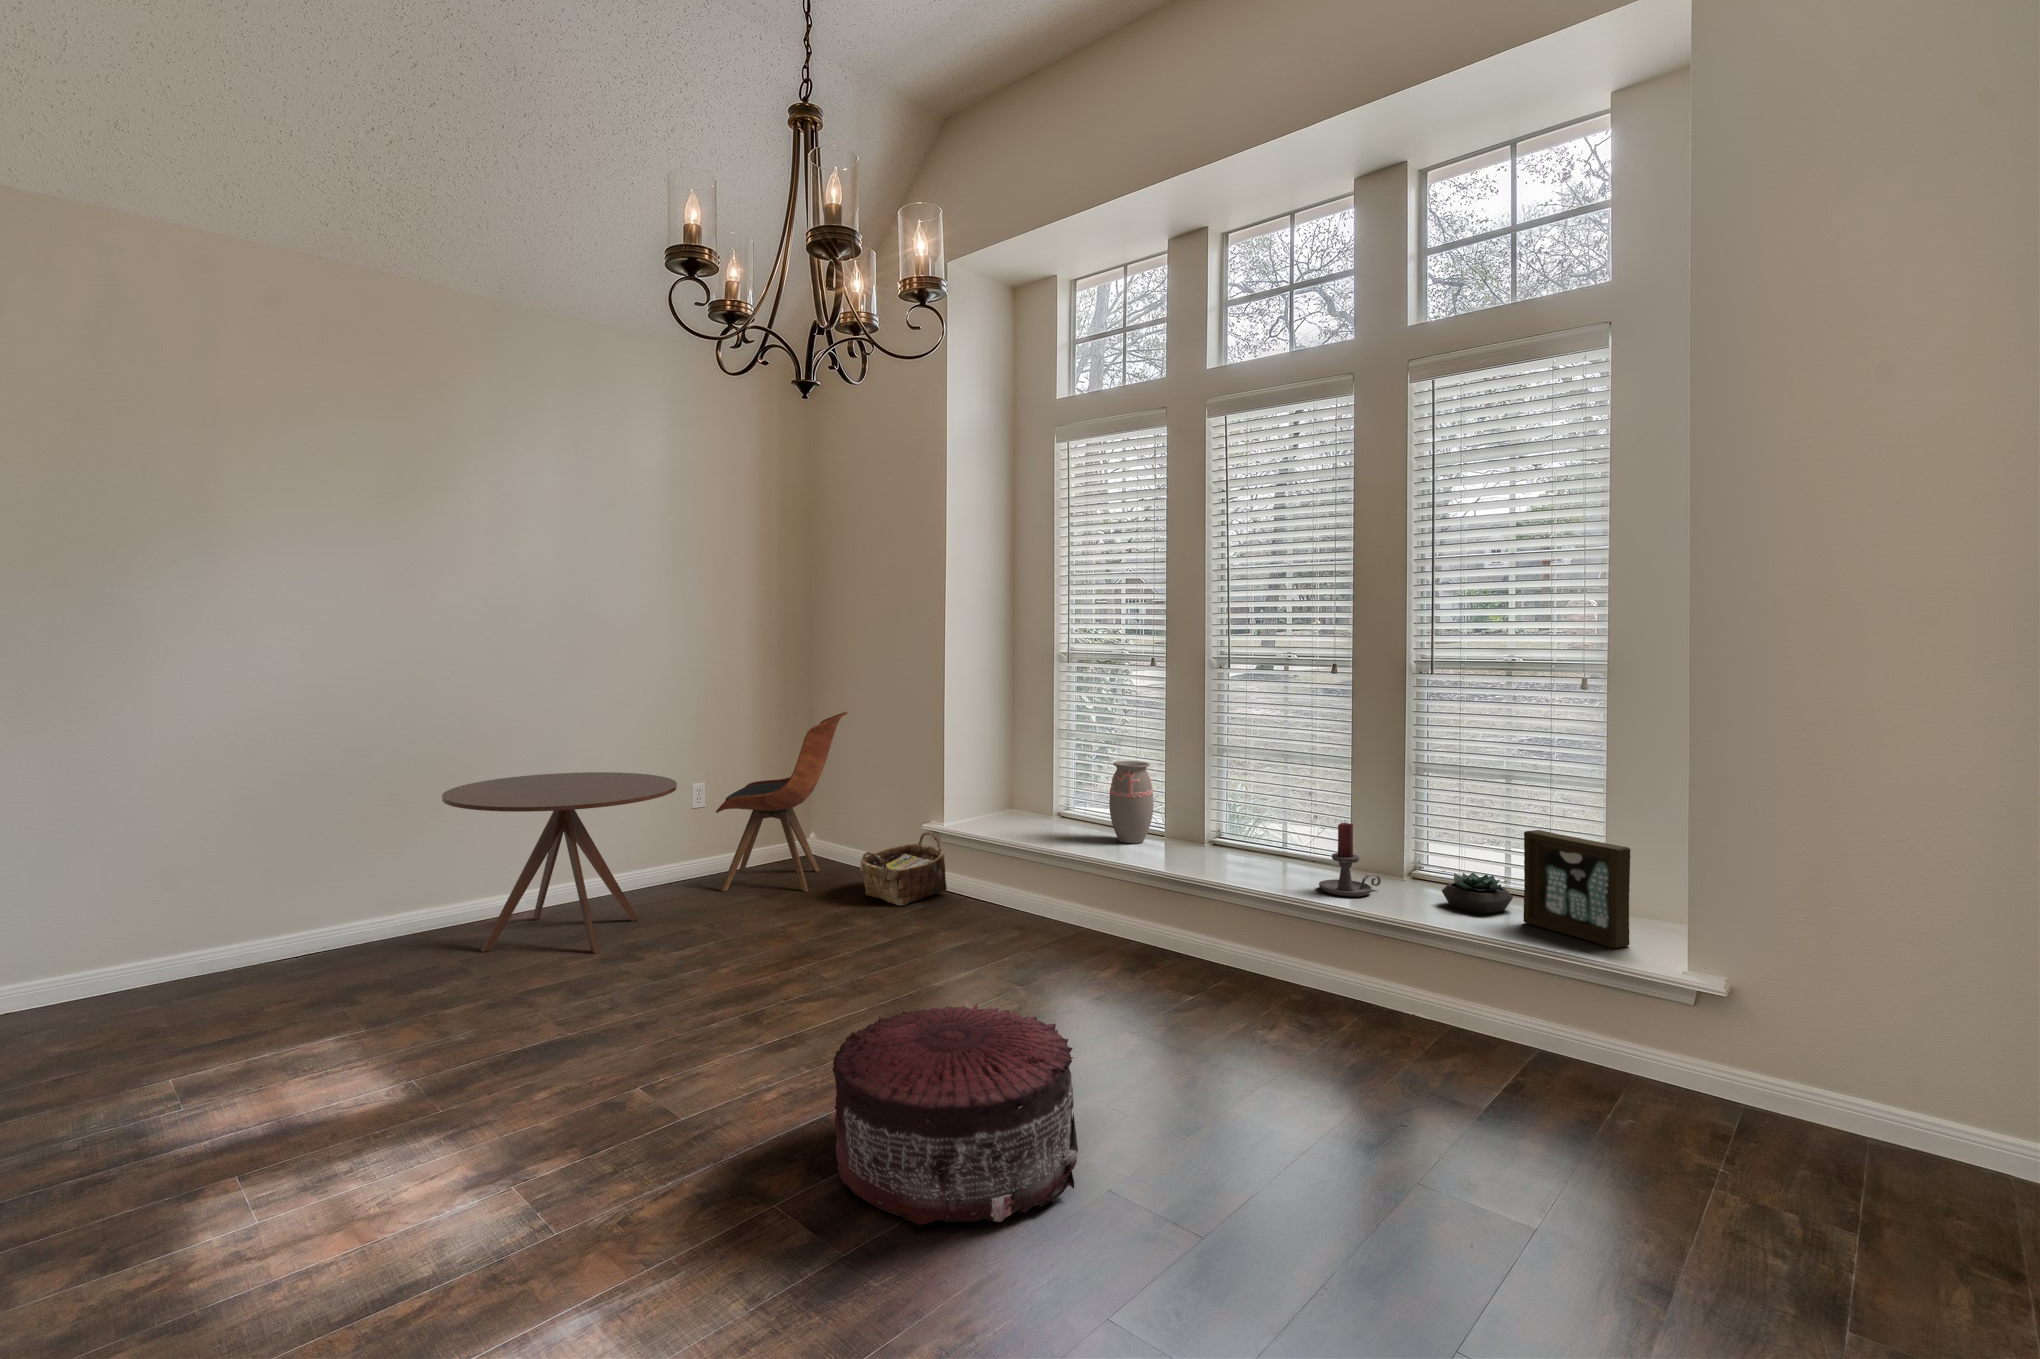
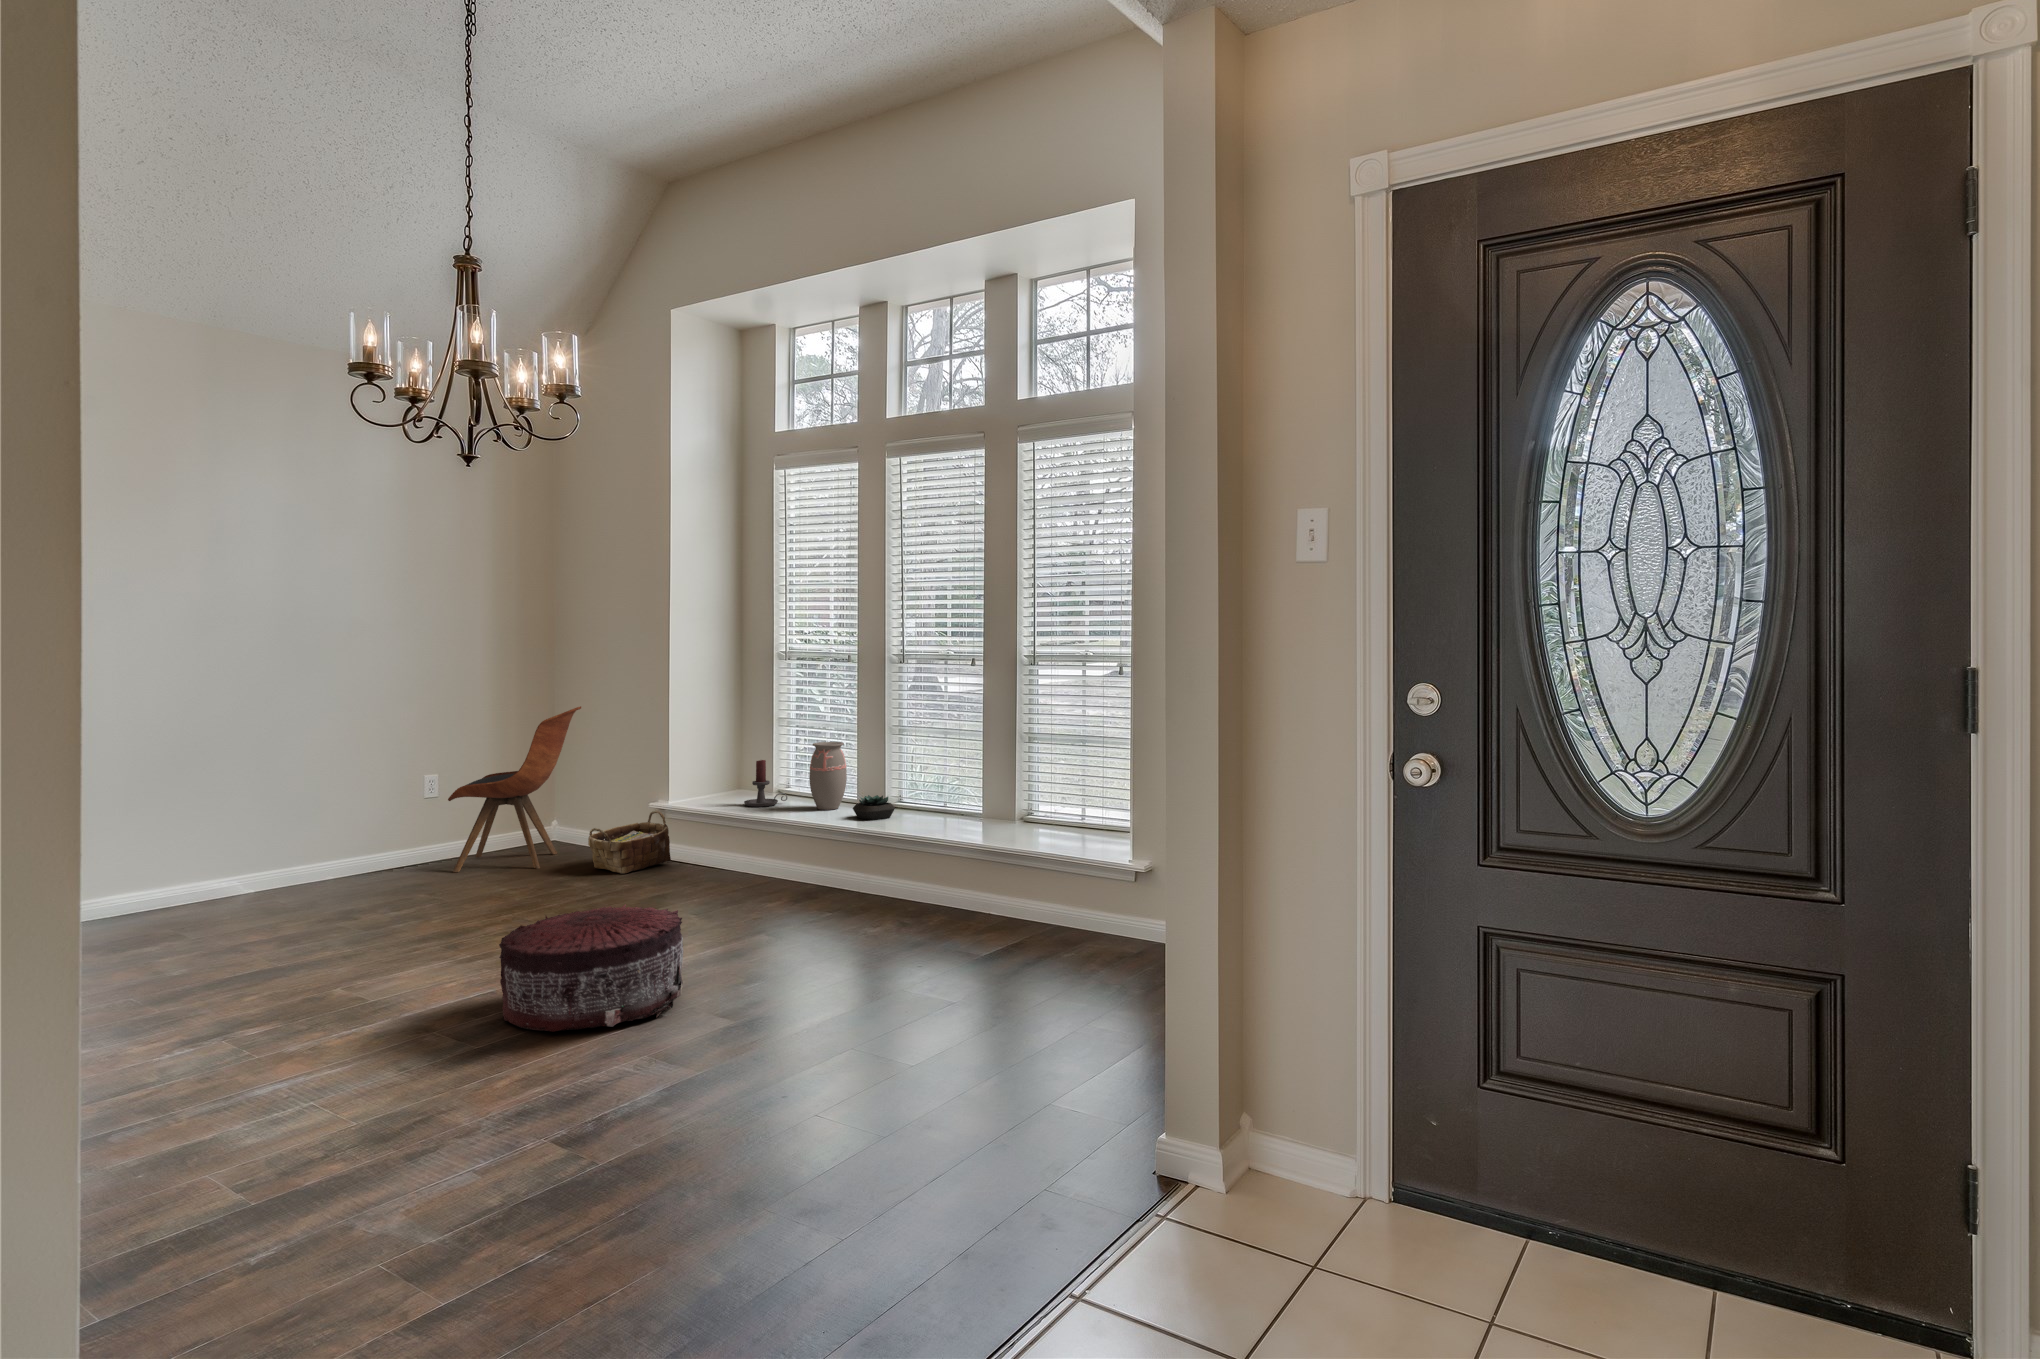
round table: present [442,772,677,954] -> none [160,765,403,925]
candle holder: present [1319,823,1381,897] -> present [744,760,787,807]
picture frame: present [1523,830,1630,948] -> none [1067,775,1120,851]
succulent plant: present [1442,873,1513,914] -> present [853,795,895,820]

